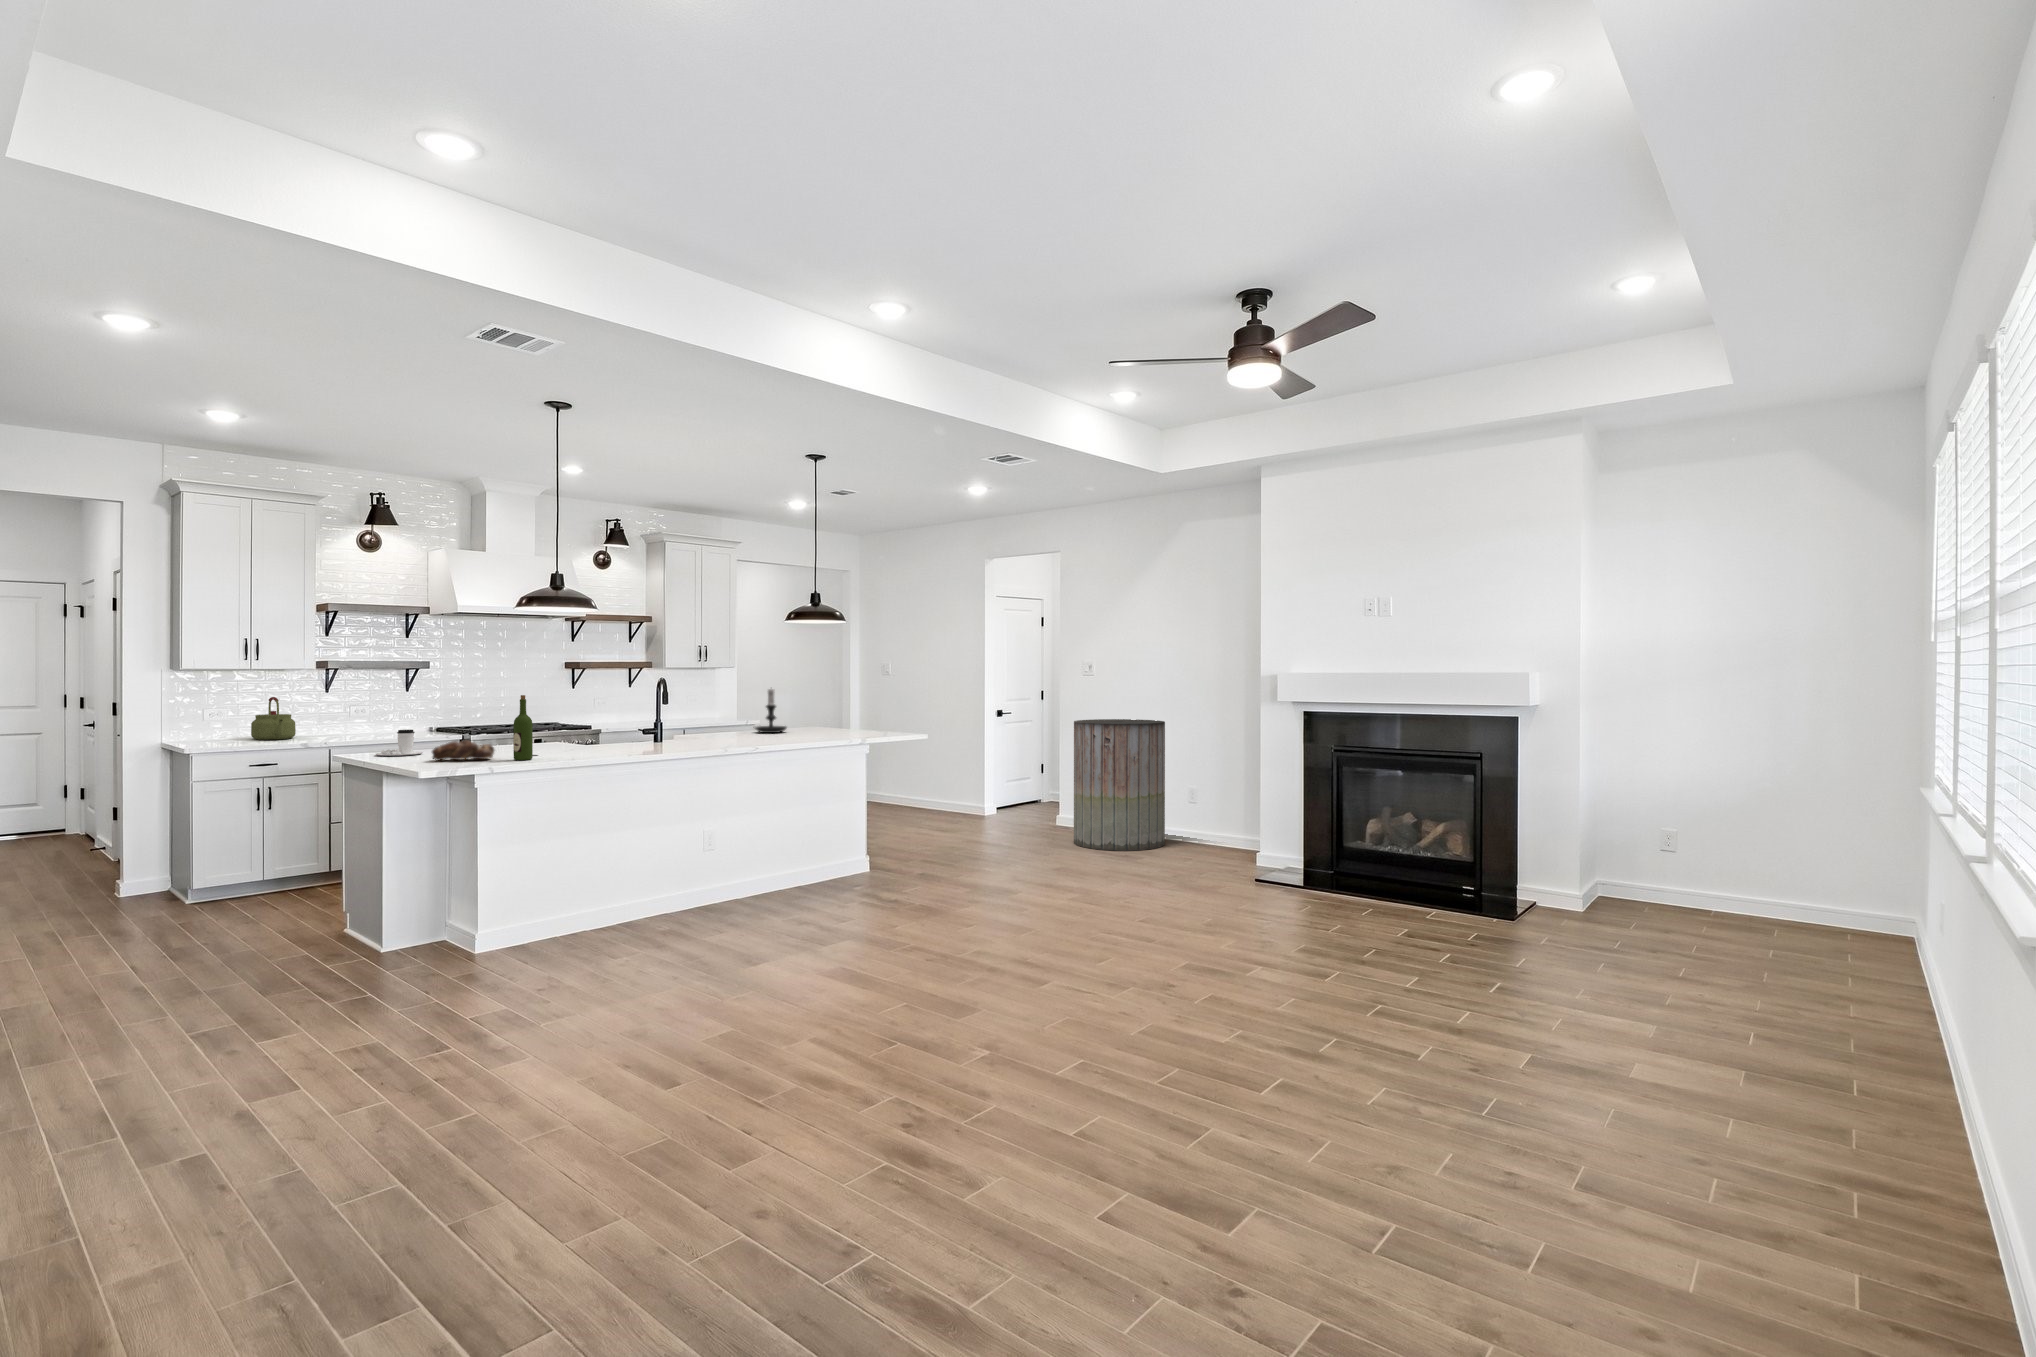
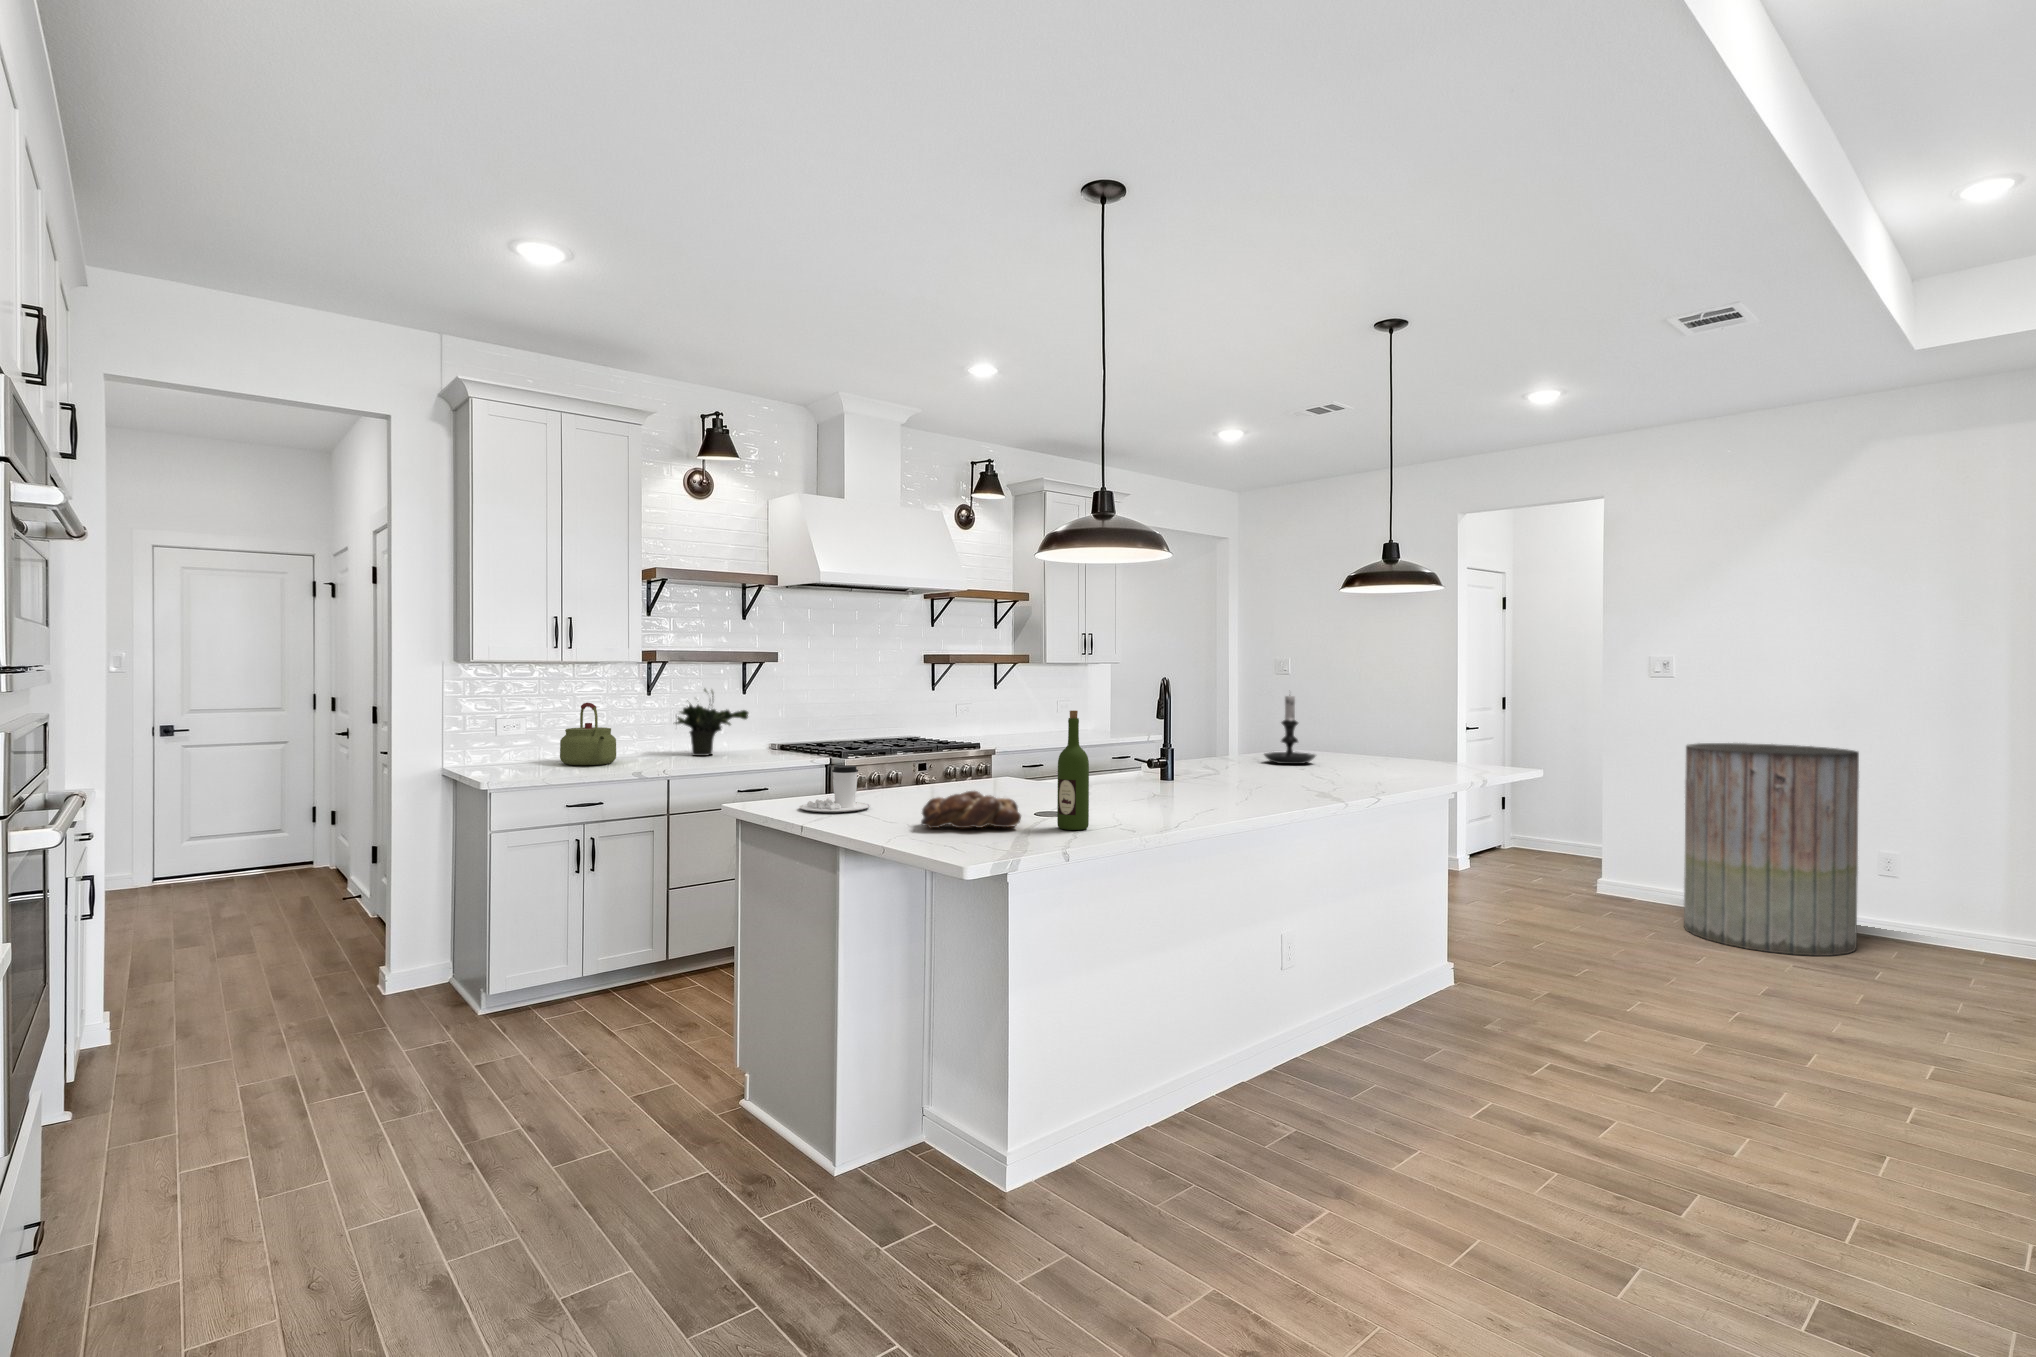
potted plant: none [344,687,404,734] -> present [676,689,748,756]

